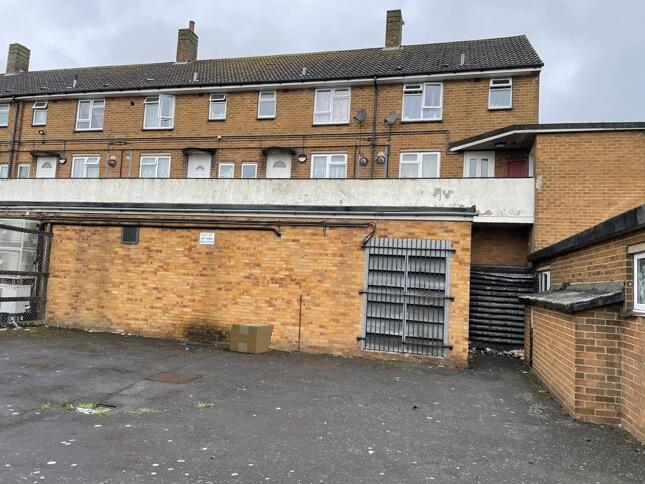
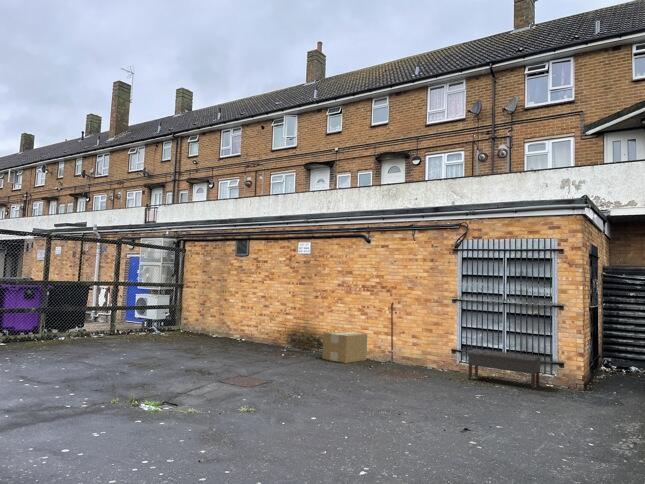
bench: none [374,337,435,371] -> present [468,349,541,389]

